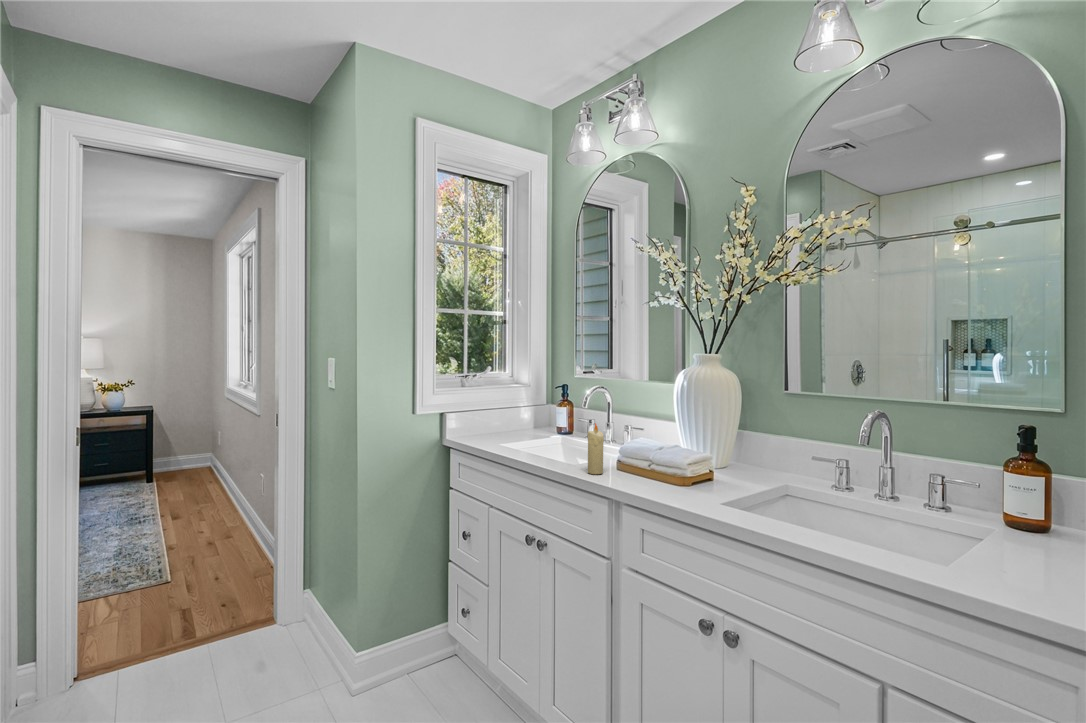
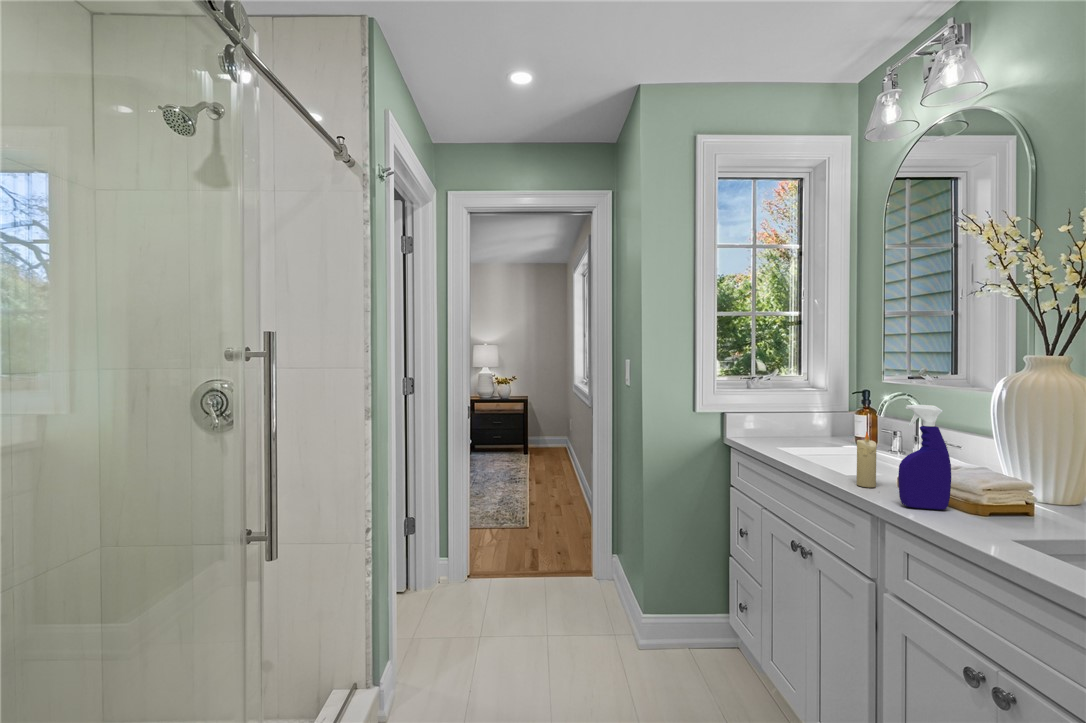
spray bottle: none [631,396,667,488] -> present [898,404,951,510]

